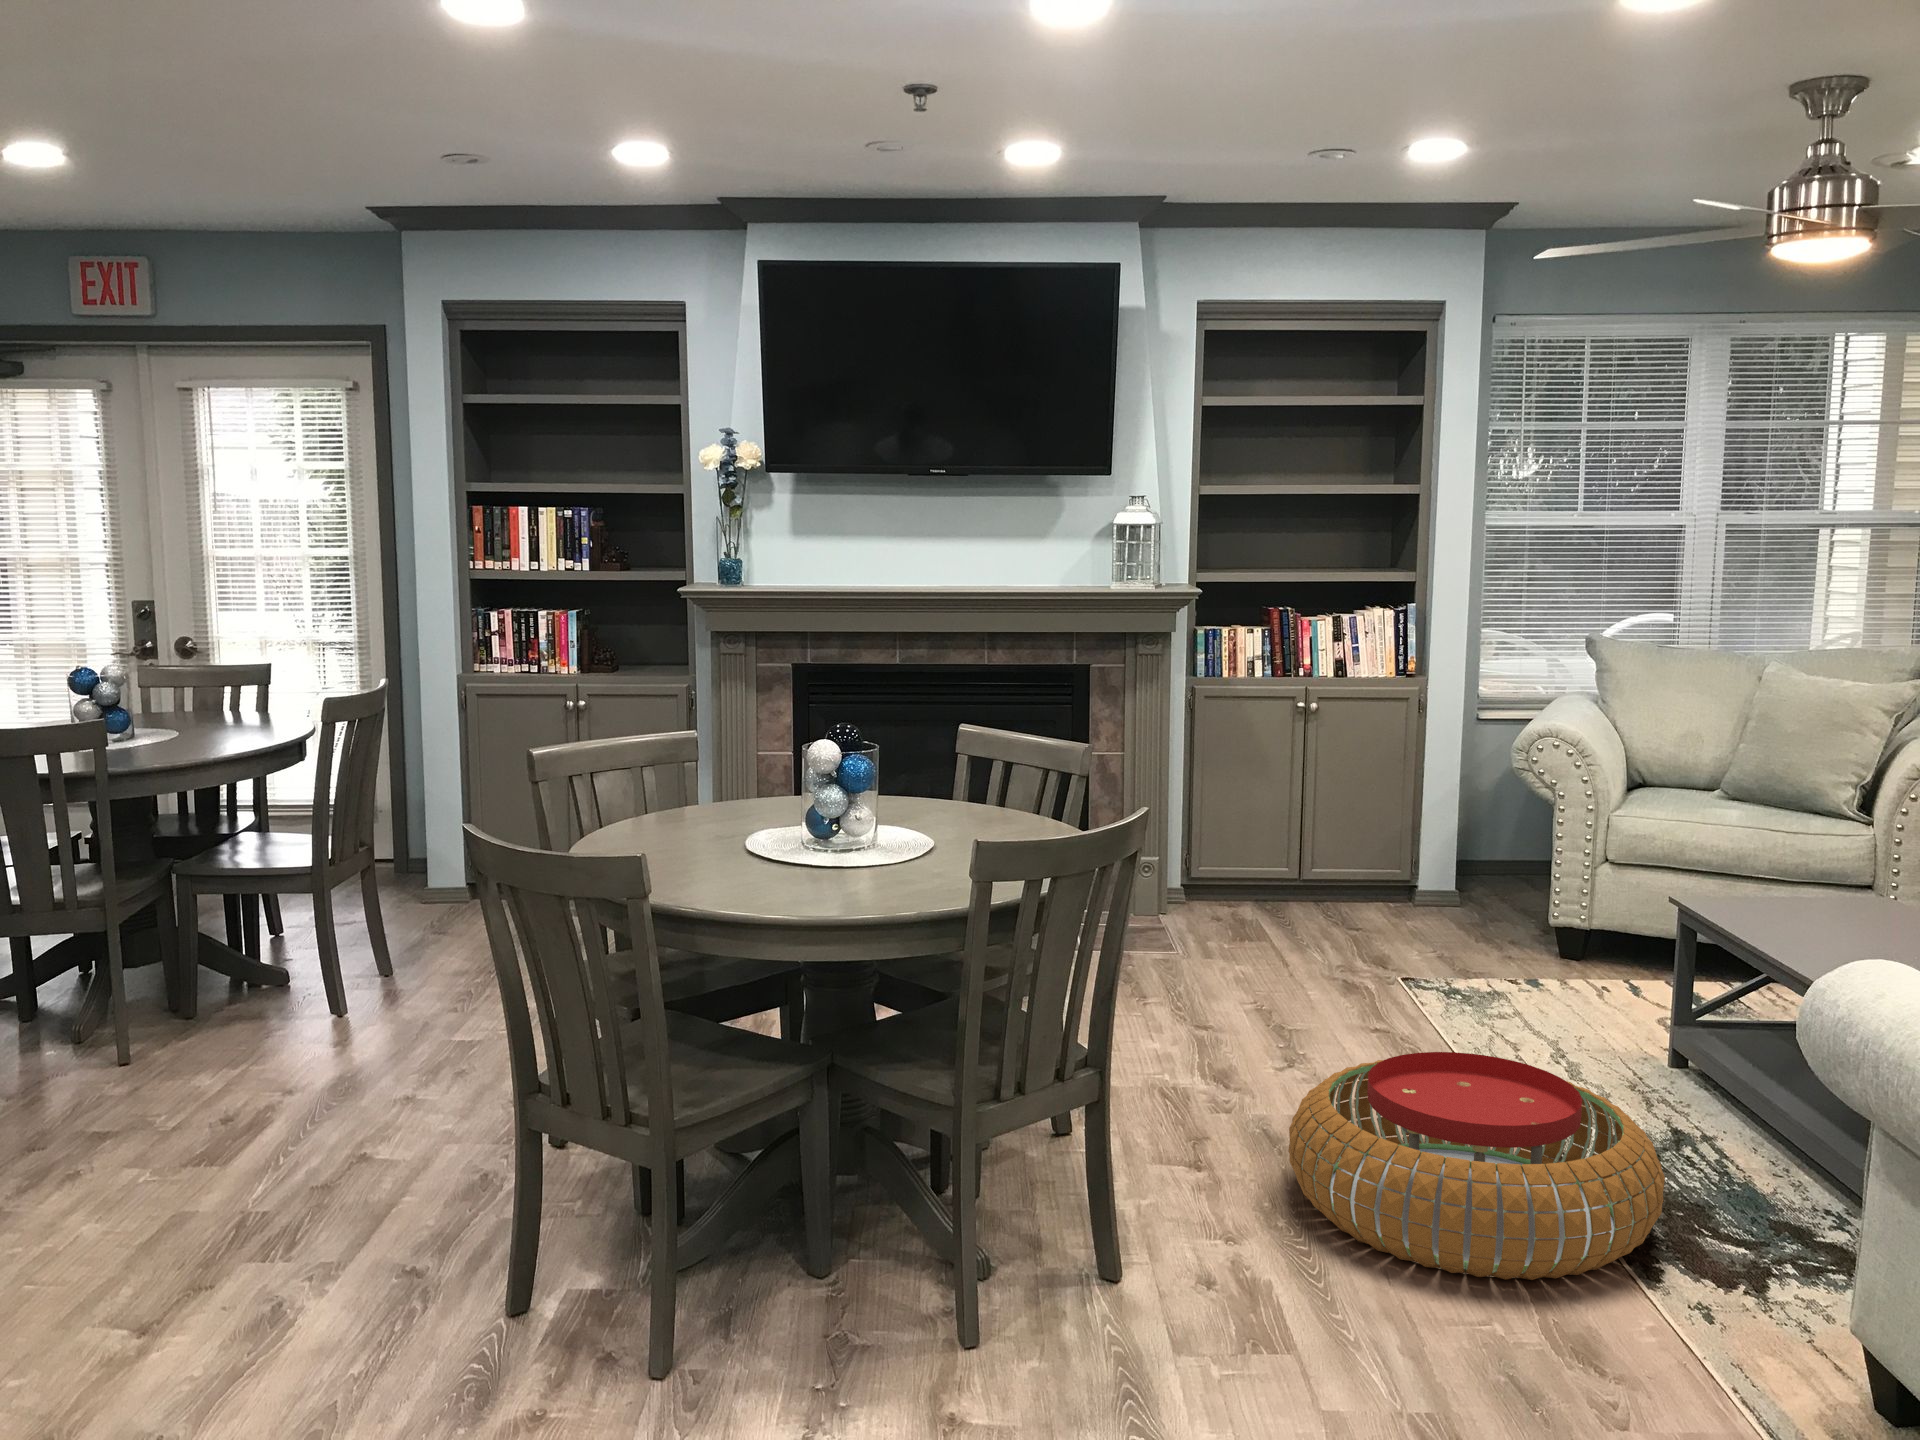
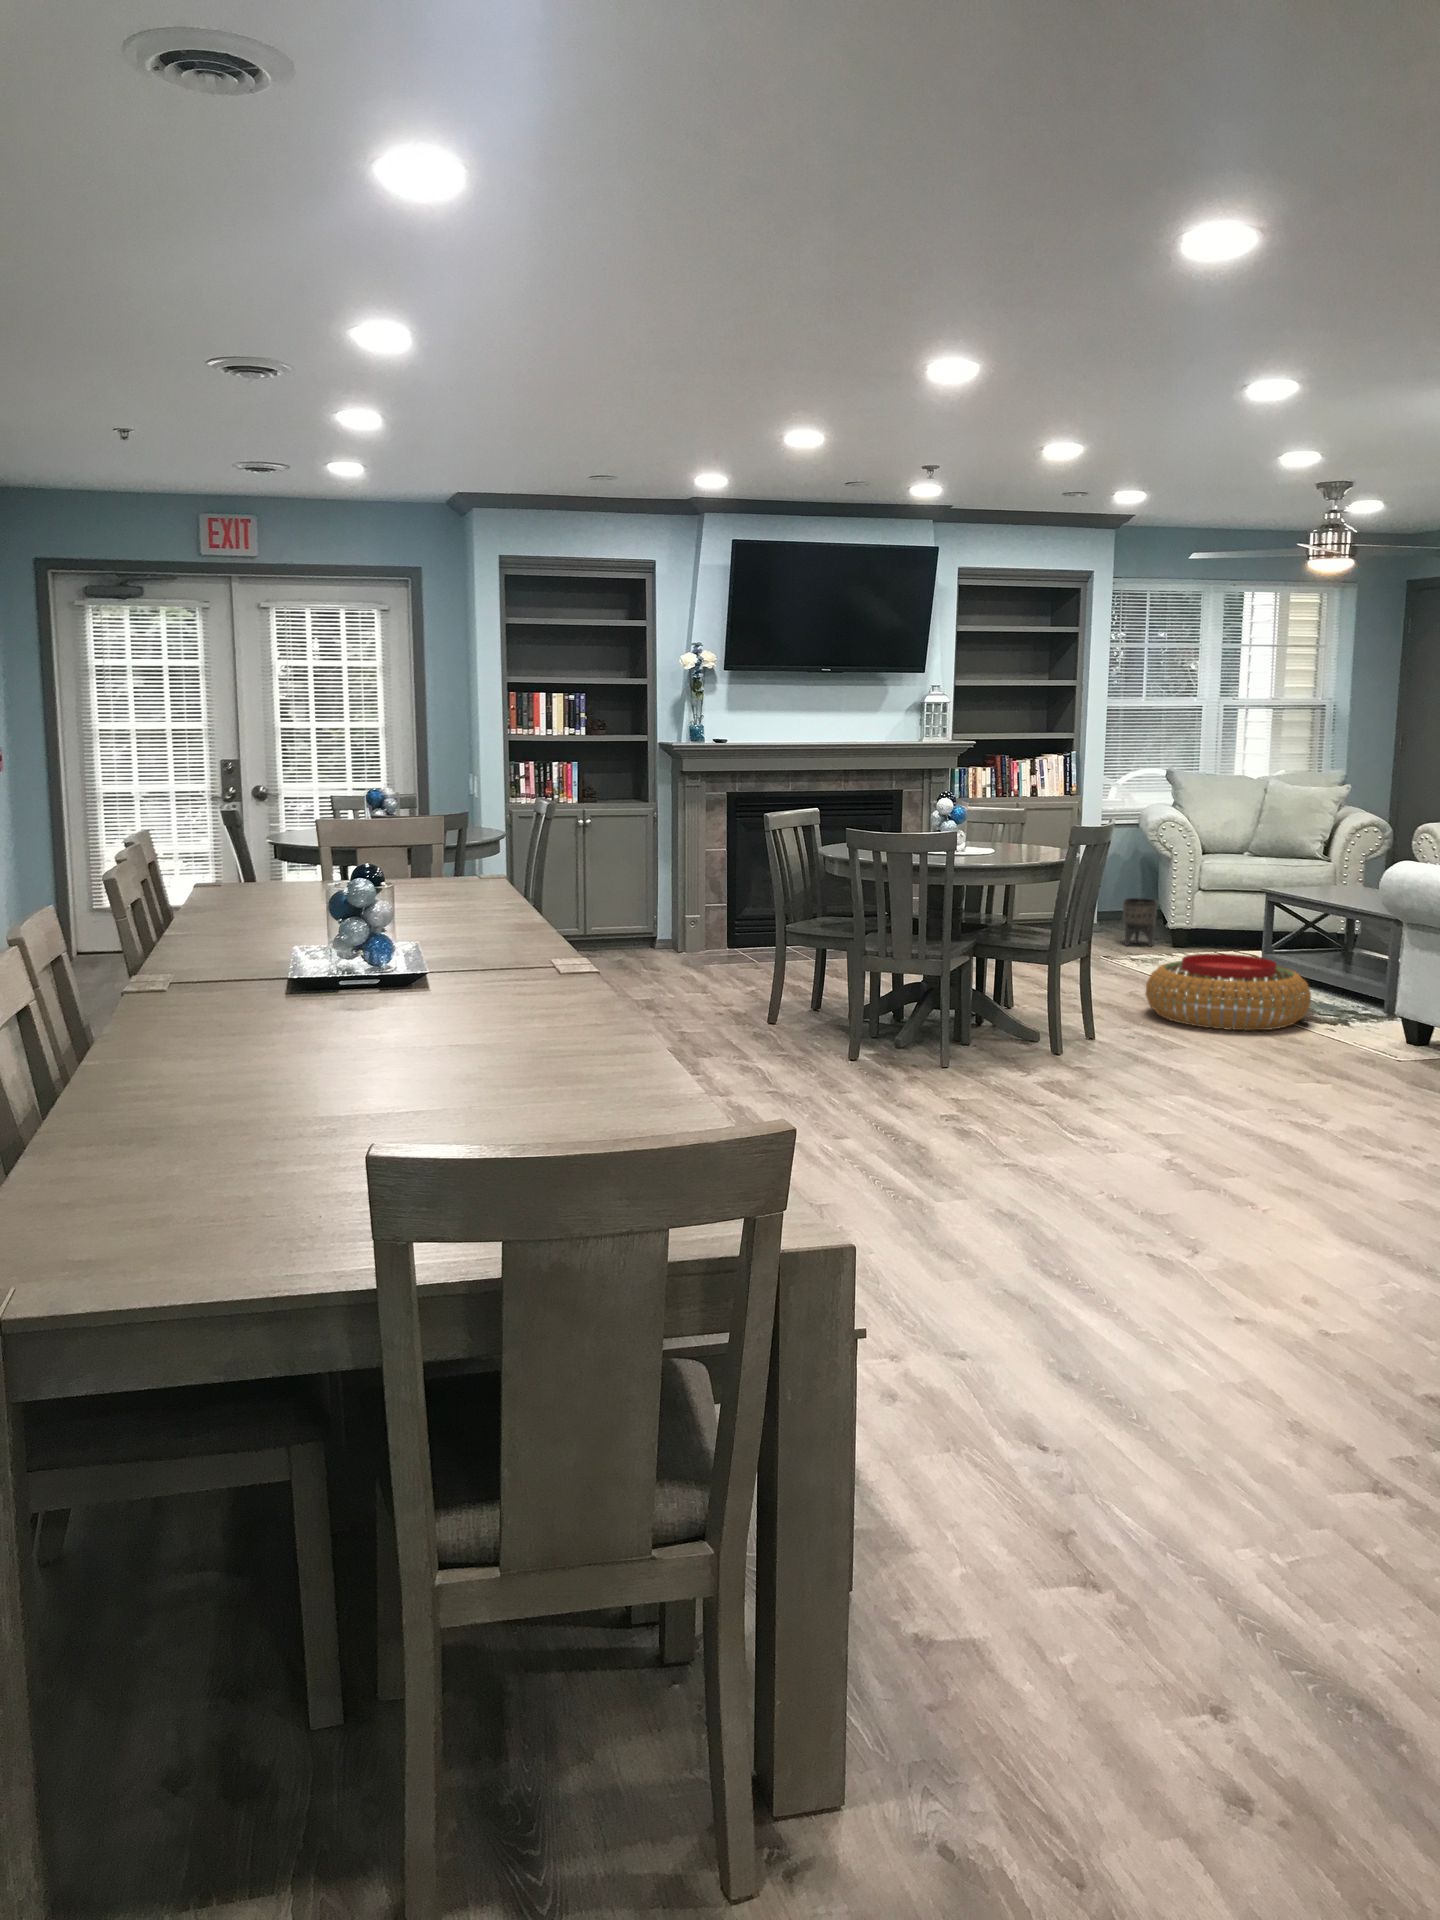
planter: none [1458,865,1522,957] -> present [1123,898,1158,947]

